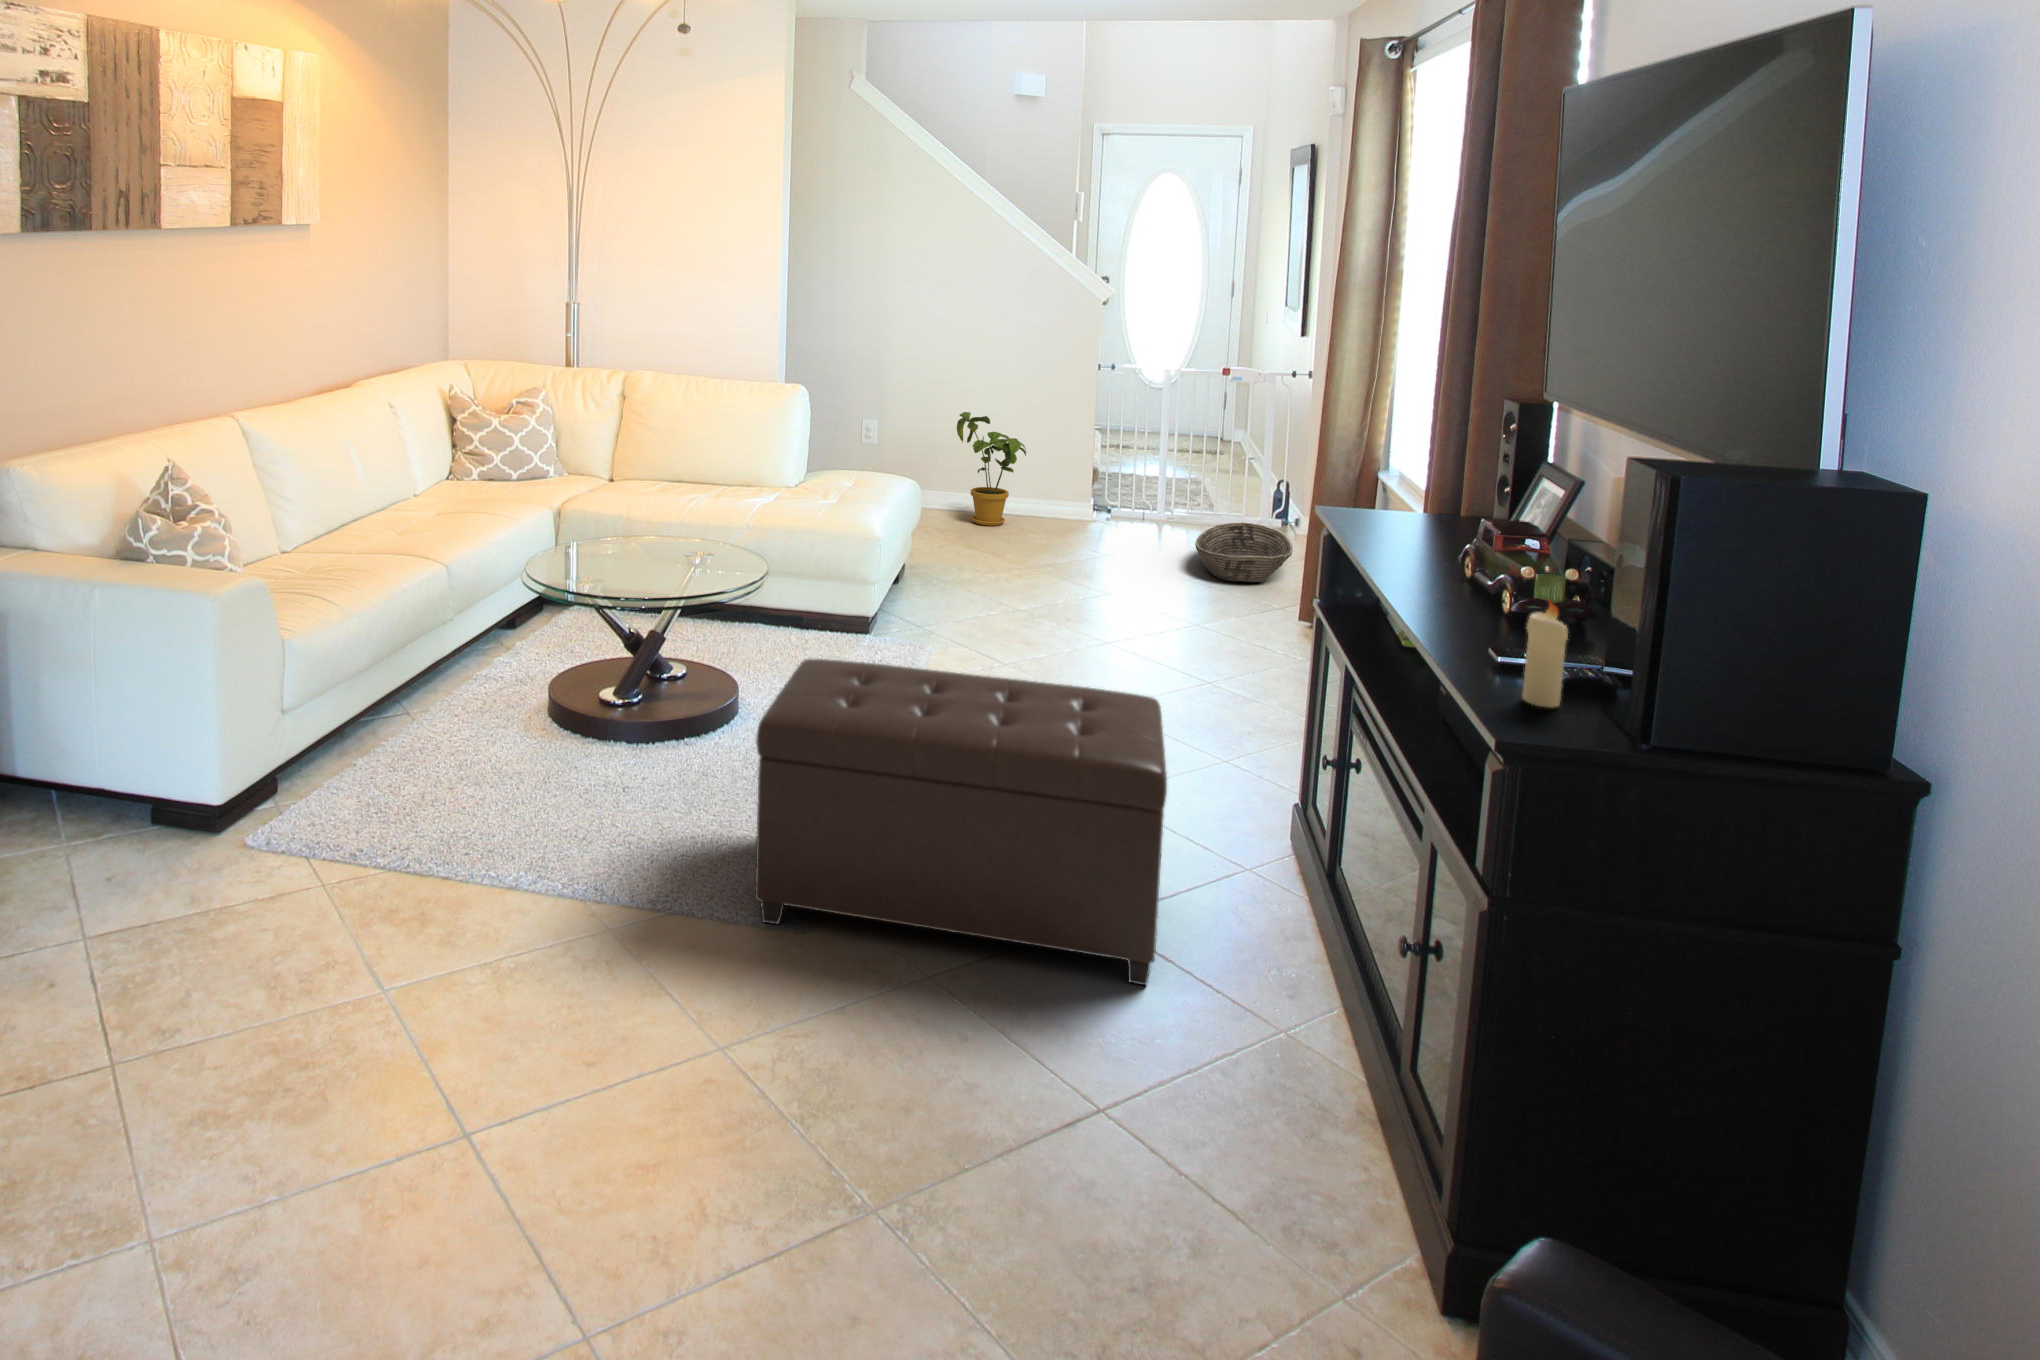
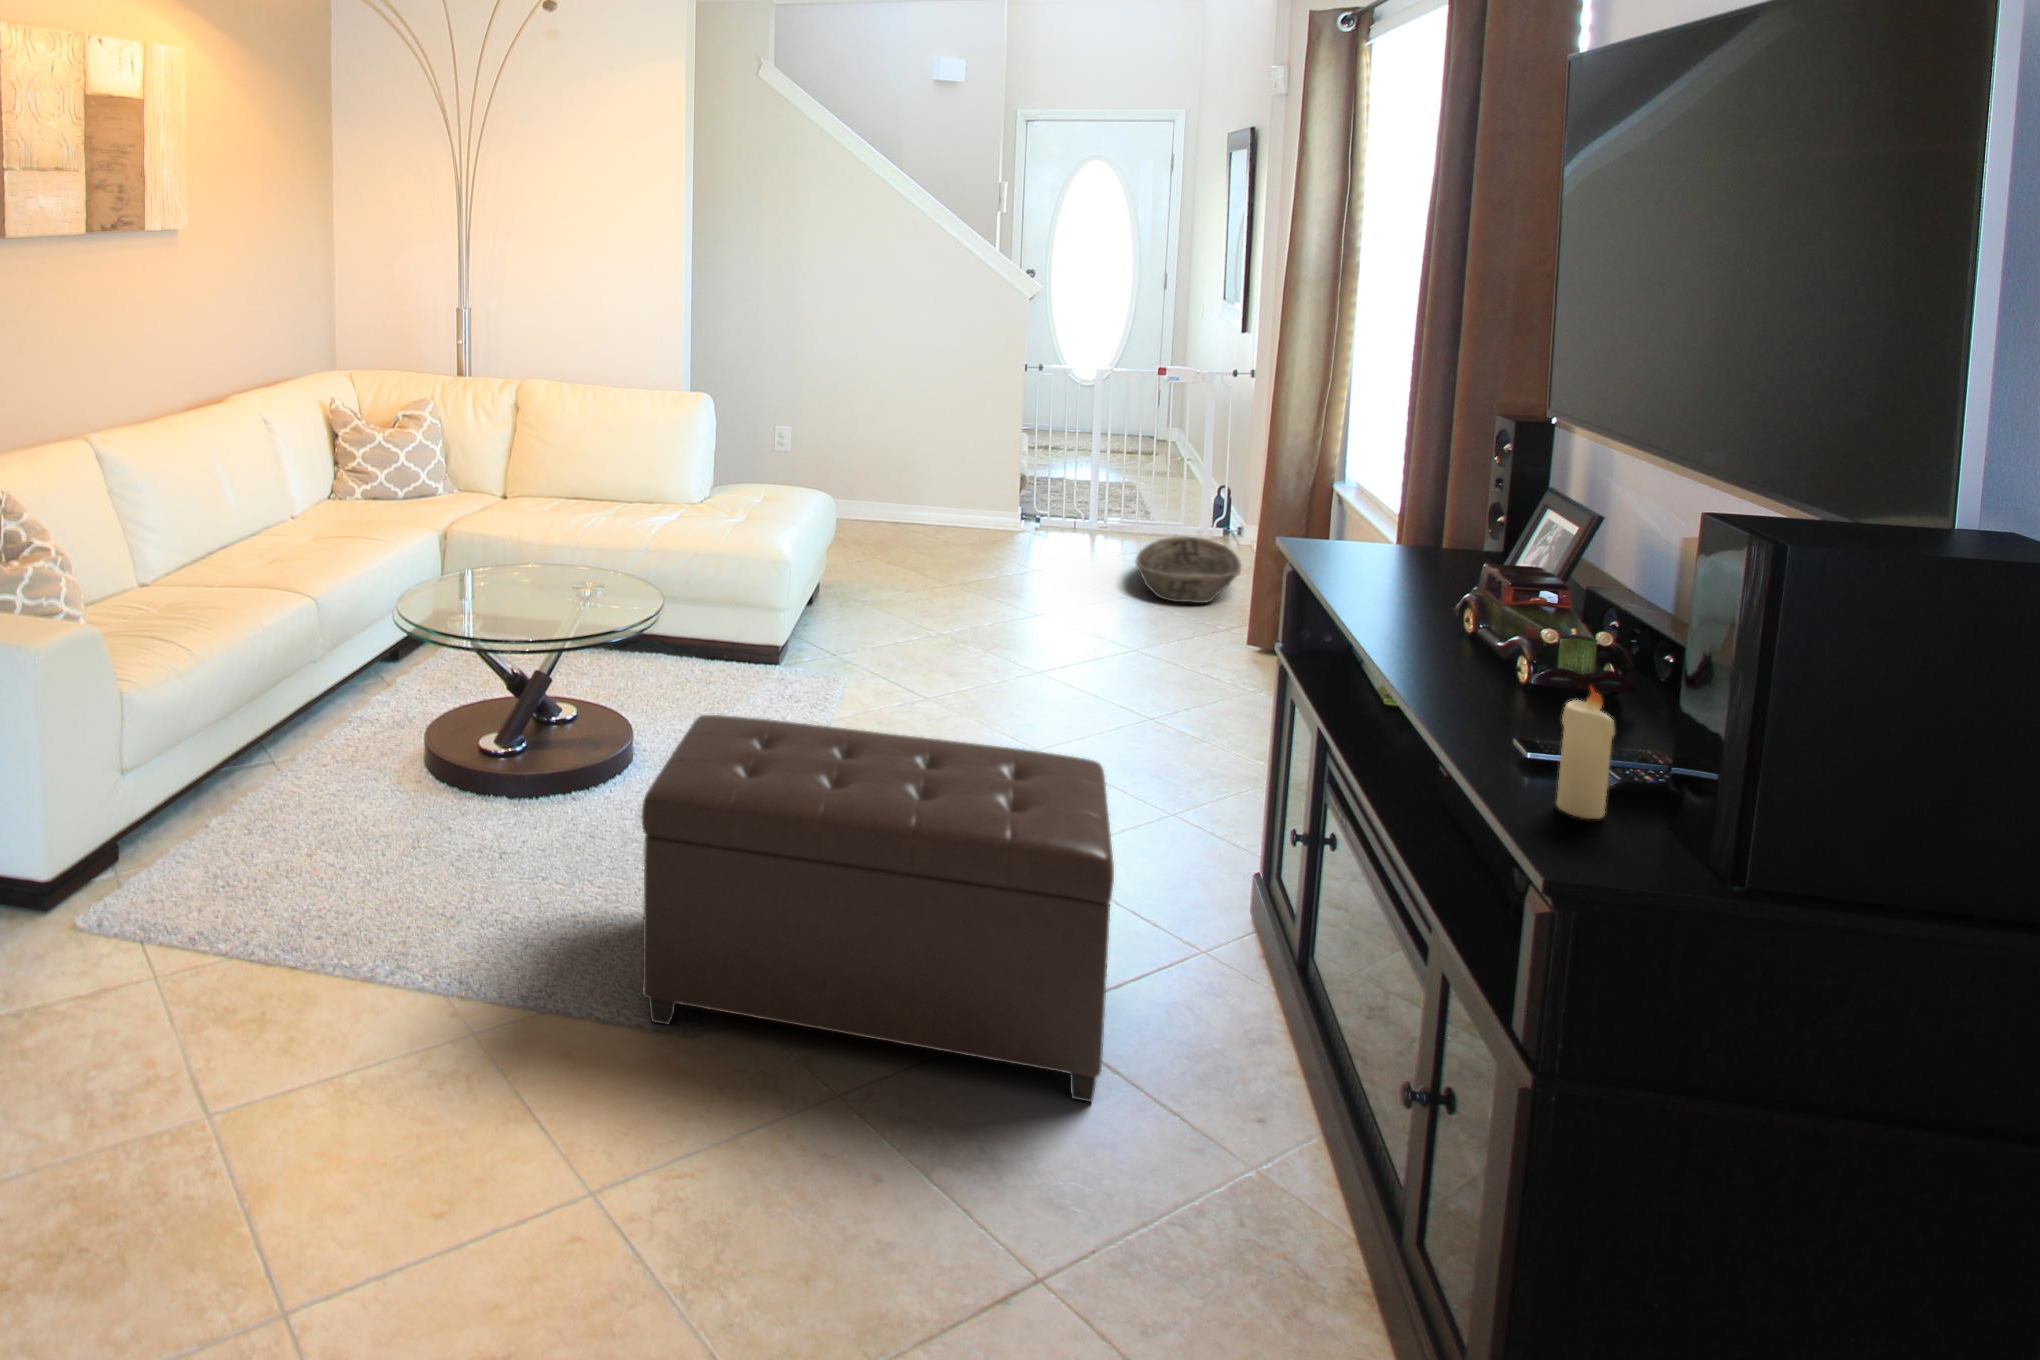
house plant: present [957,412,1026,526] -> none [876,419,952,541]

